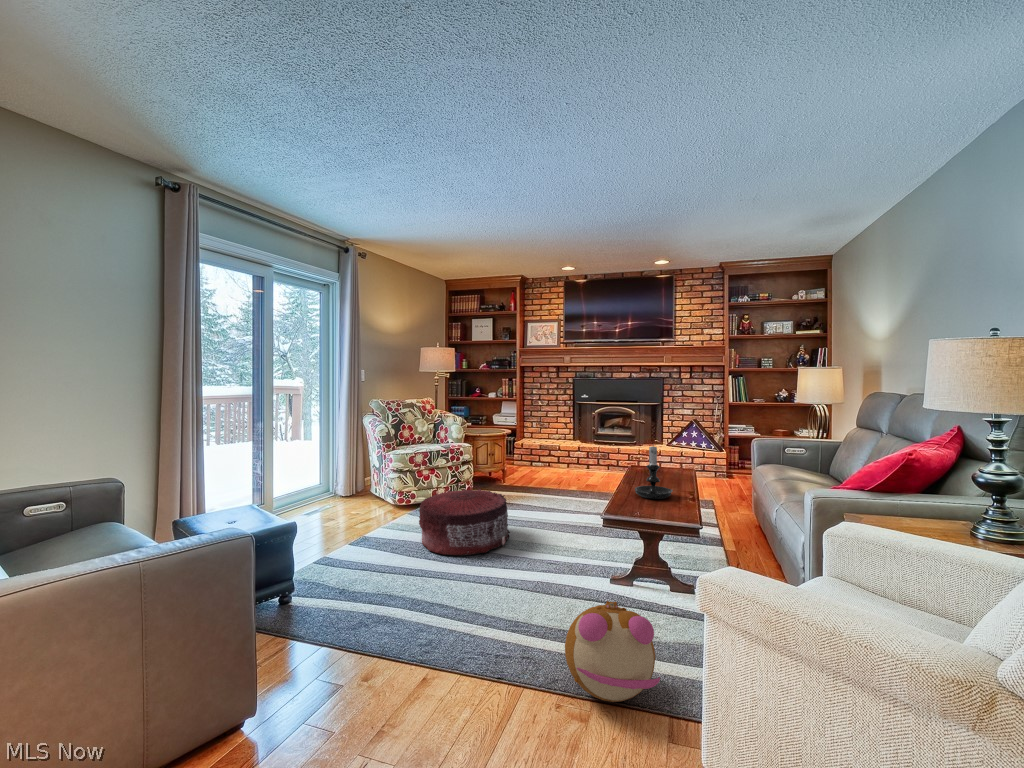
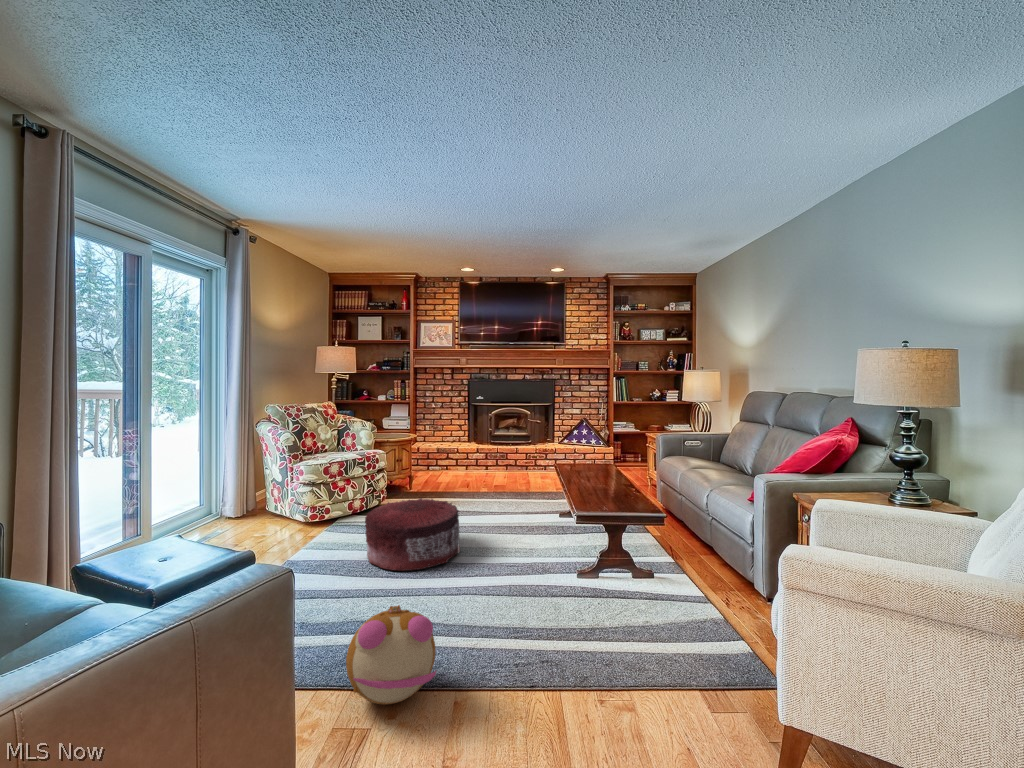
candle holder: present [635,444,673,499] -> none [589,442,623,493]
plush toy: present [565,601,660,702] -> present [346,605,436,705]

